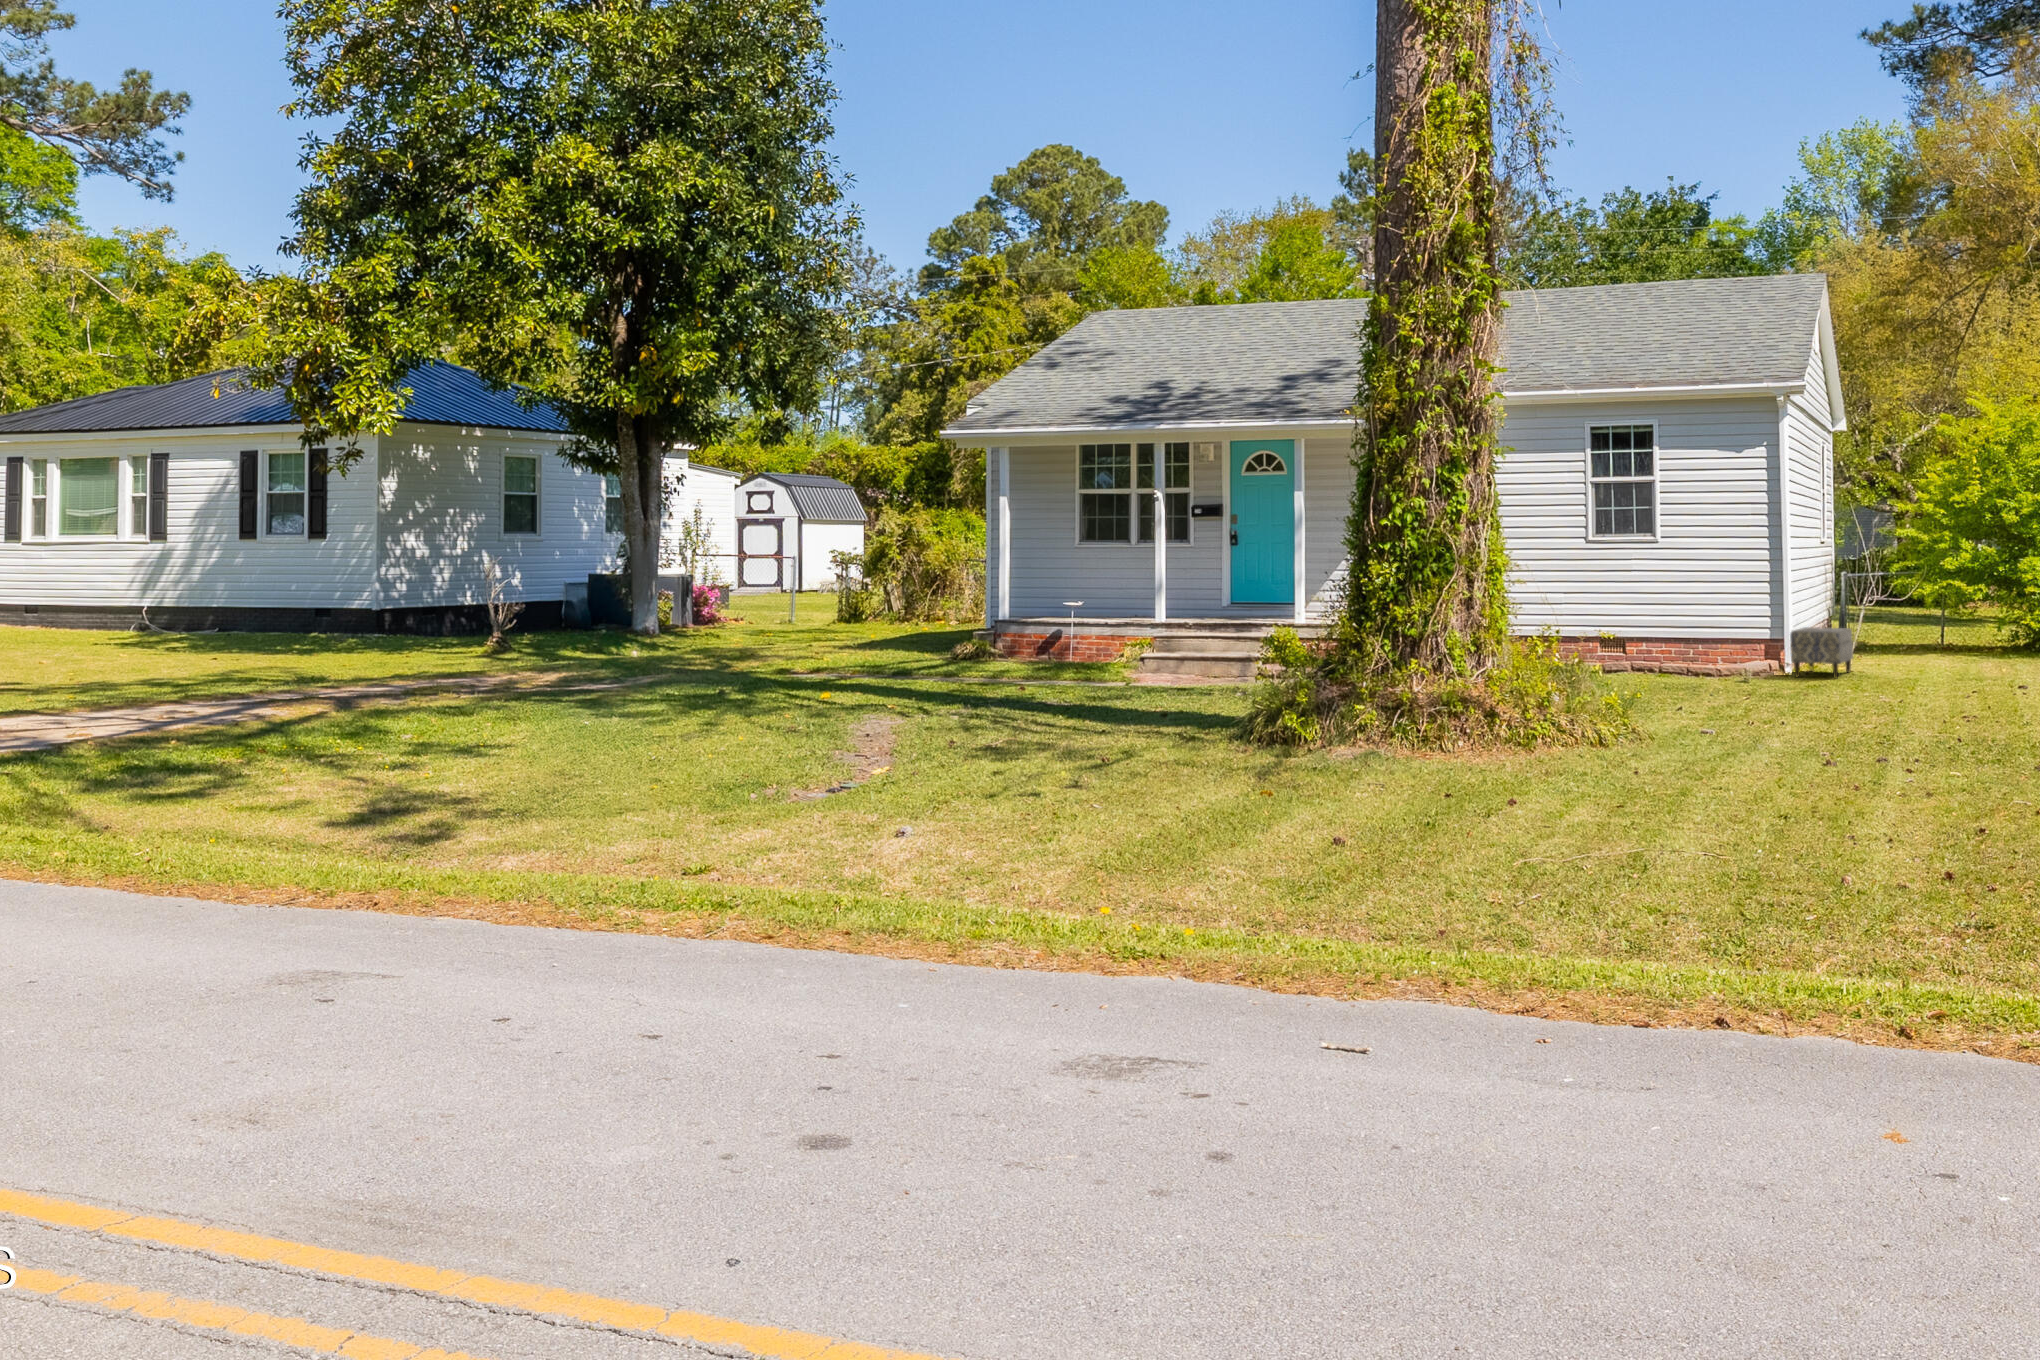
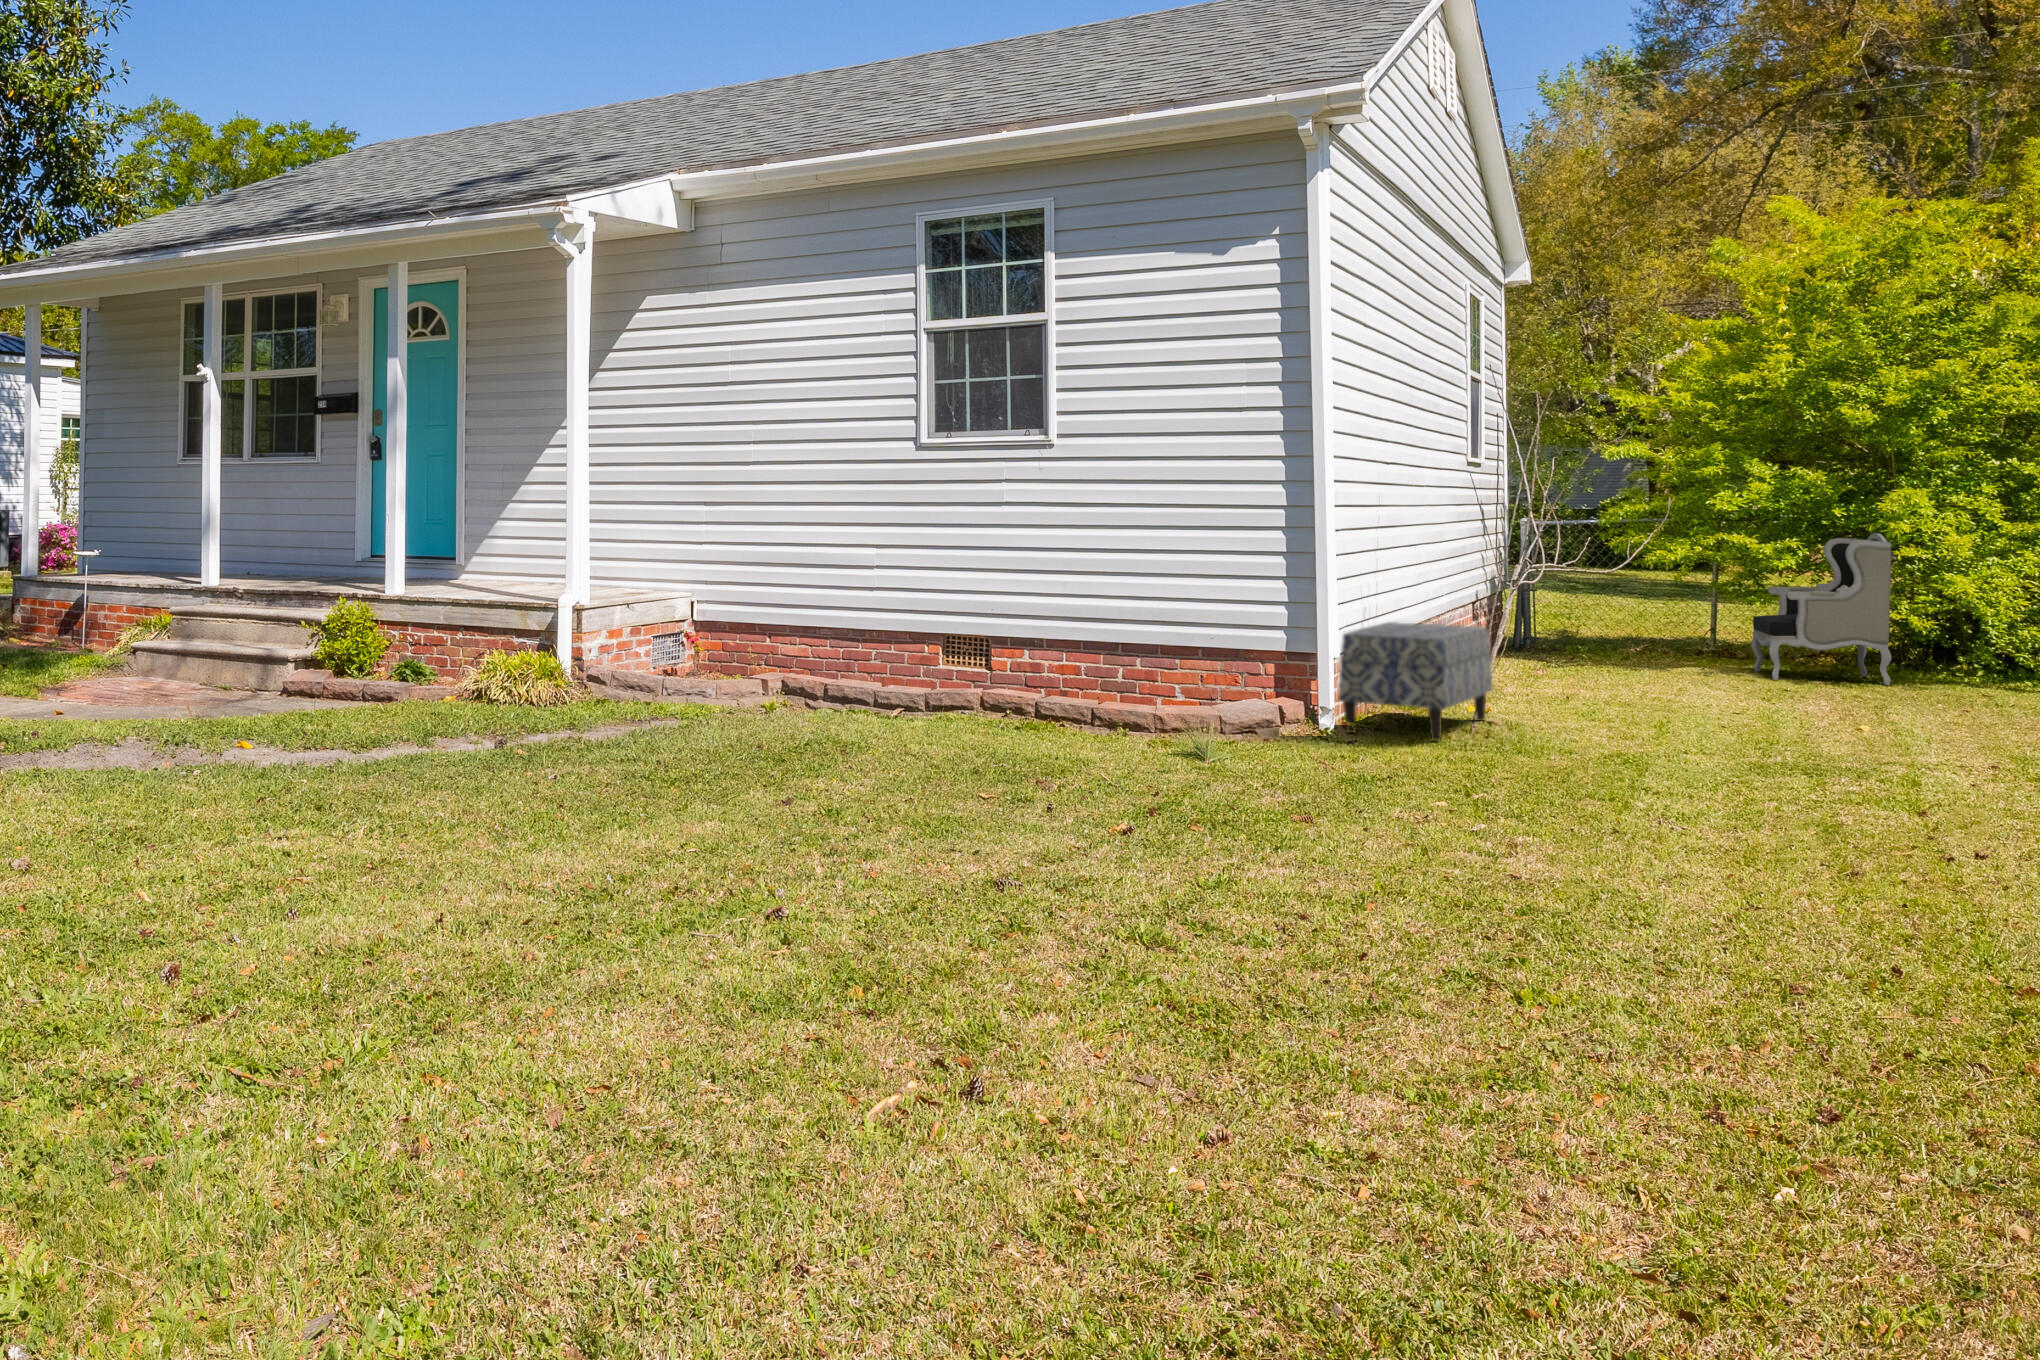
armchair: none [1961,581,2025,658] -> present [1751,533,1891,685]

